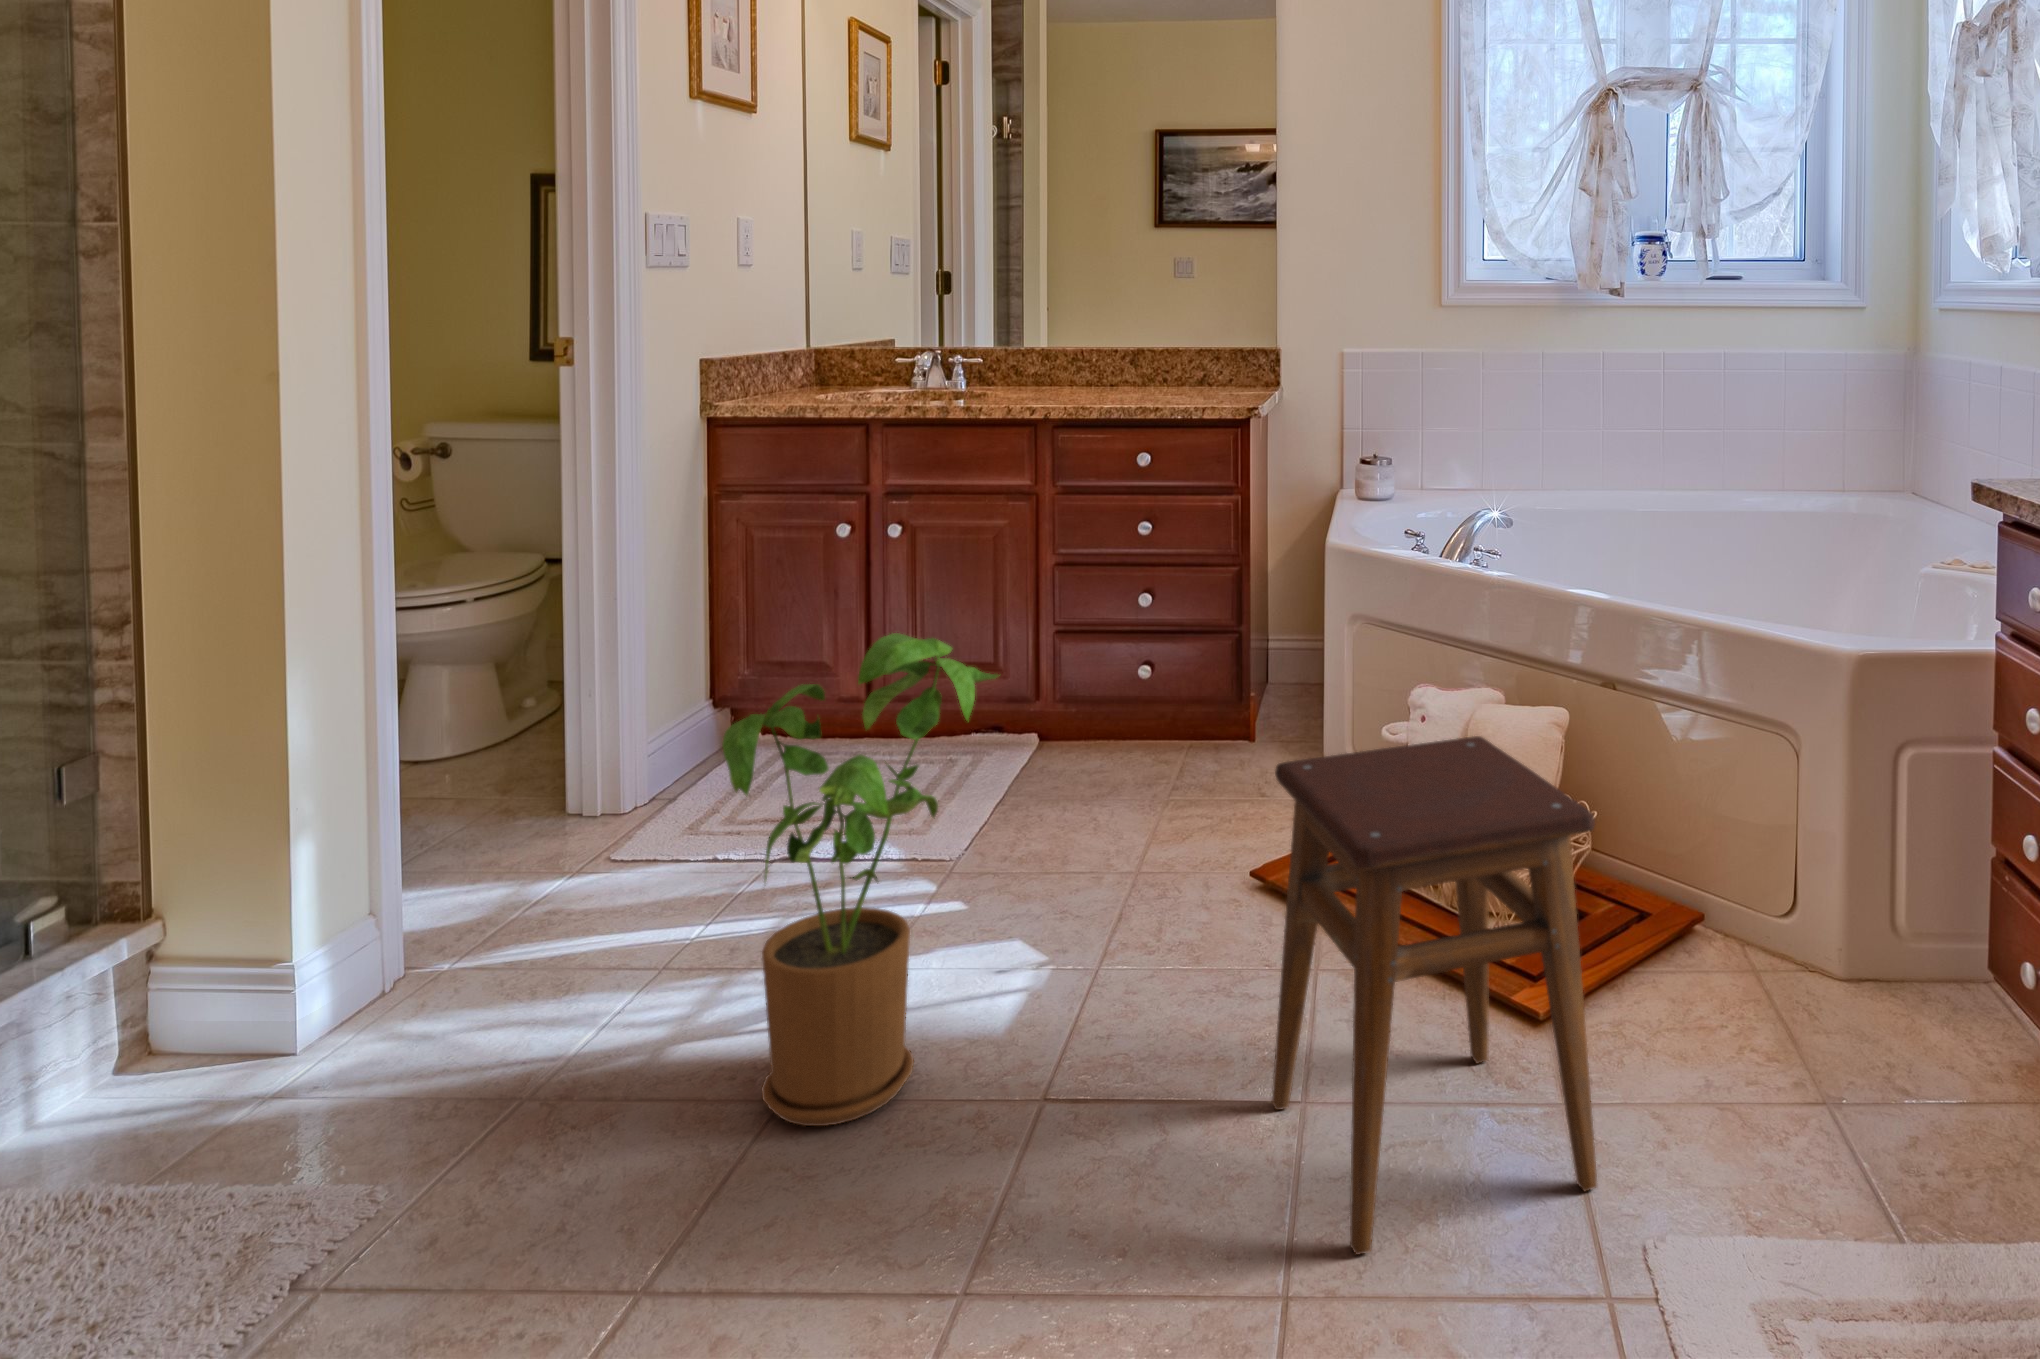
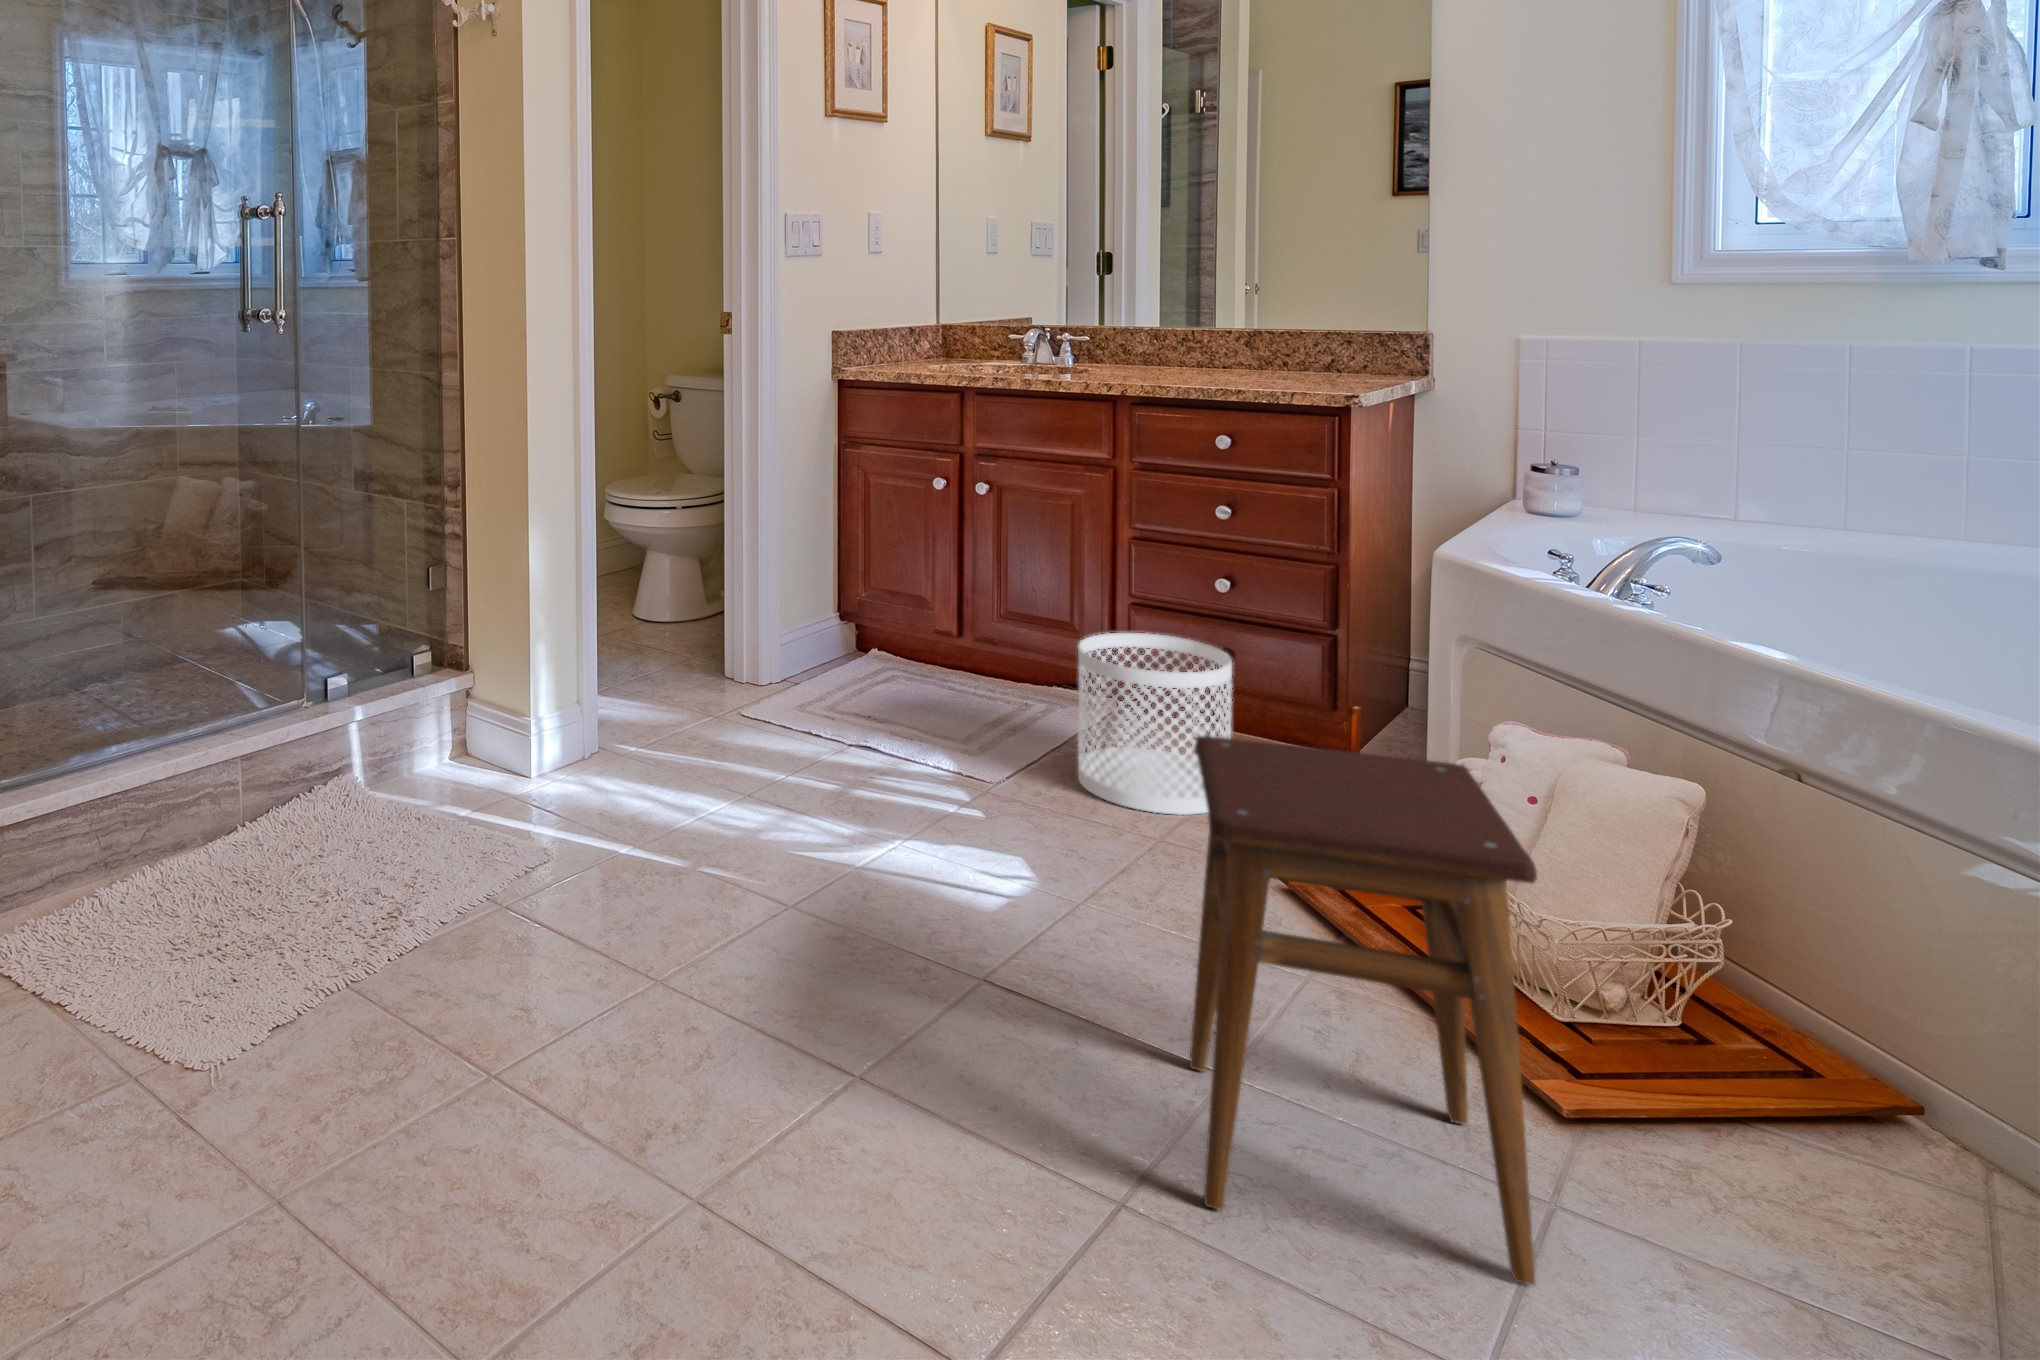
house plant: present [722,633,998,1126] -> none [751,558,971,936]
waste basket: none [1035,661,1180,849] -> present [1078,633,1232,815]

